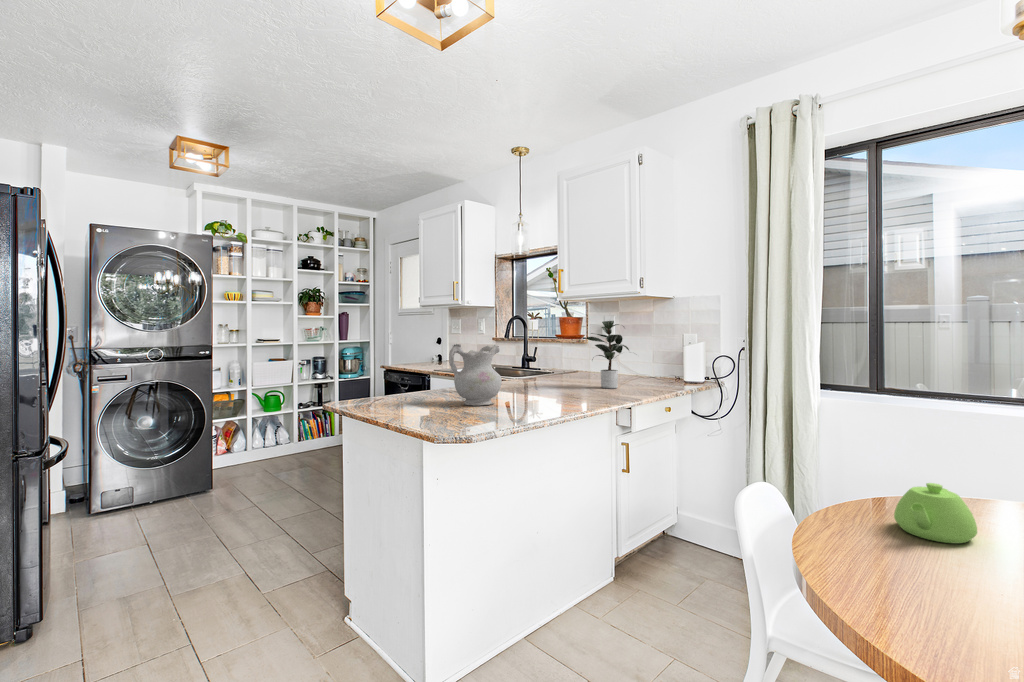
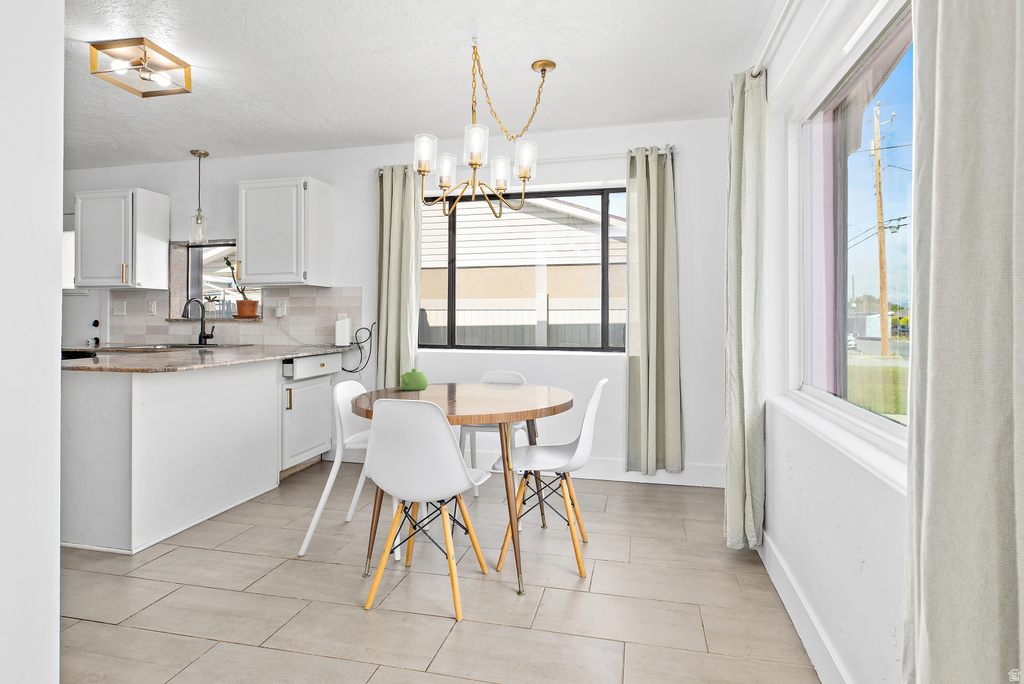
potted plant: present [586,321,629,388] -> none [254,301,304,351]
ceramic pitcher: present [449,344,502,406] -> none [148,313,192,357]

